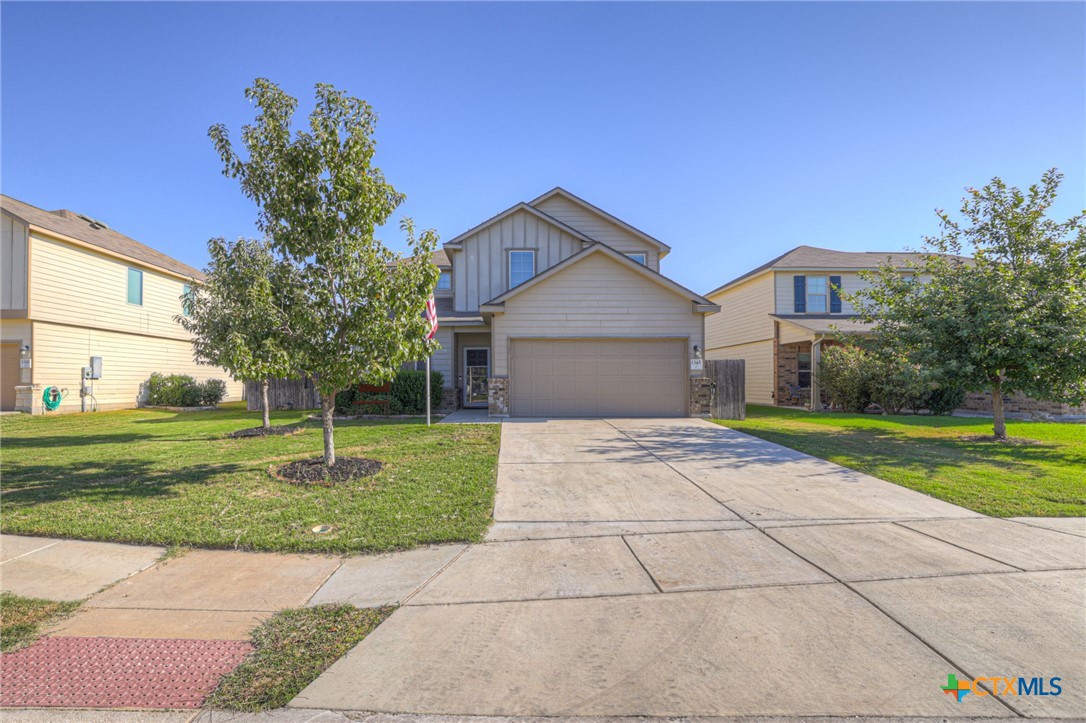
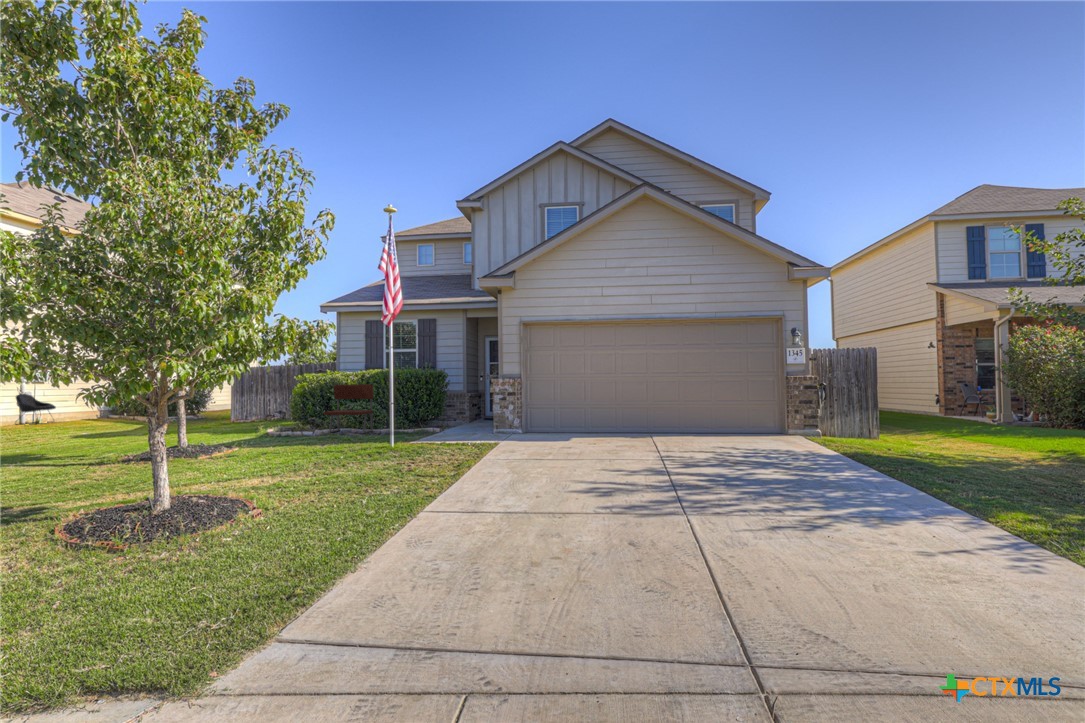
lounge chair: none [60,387,96,413] -> present [15,394,56,424]

